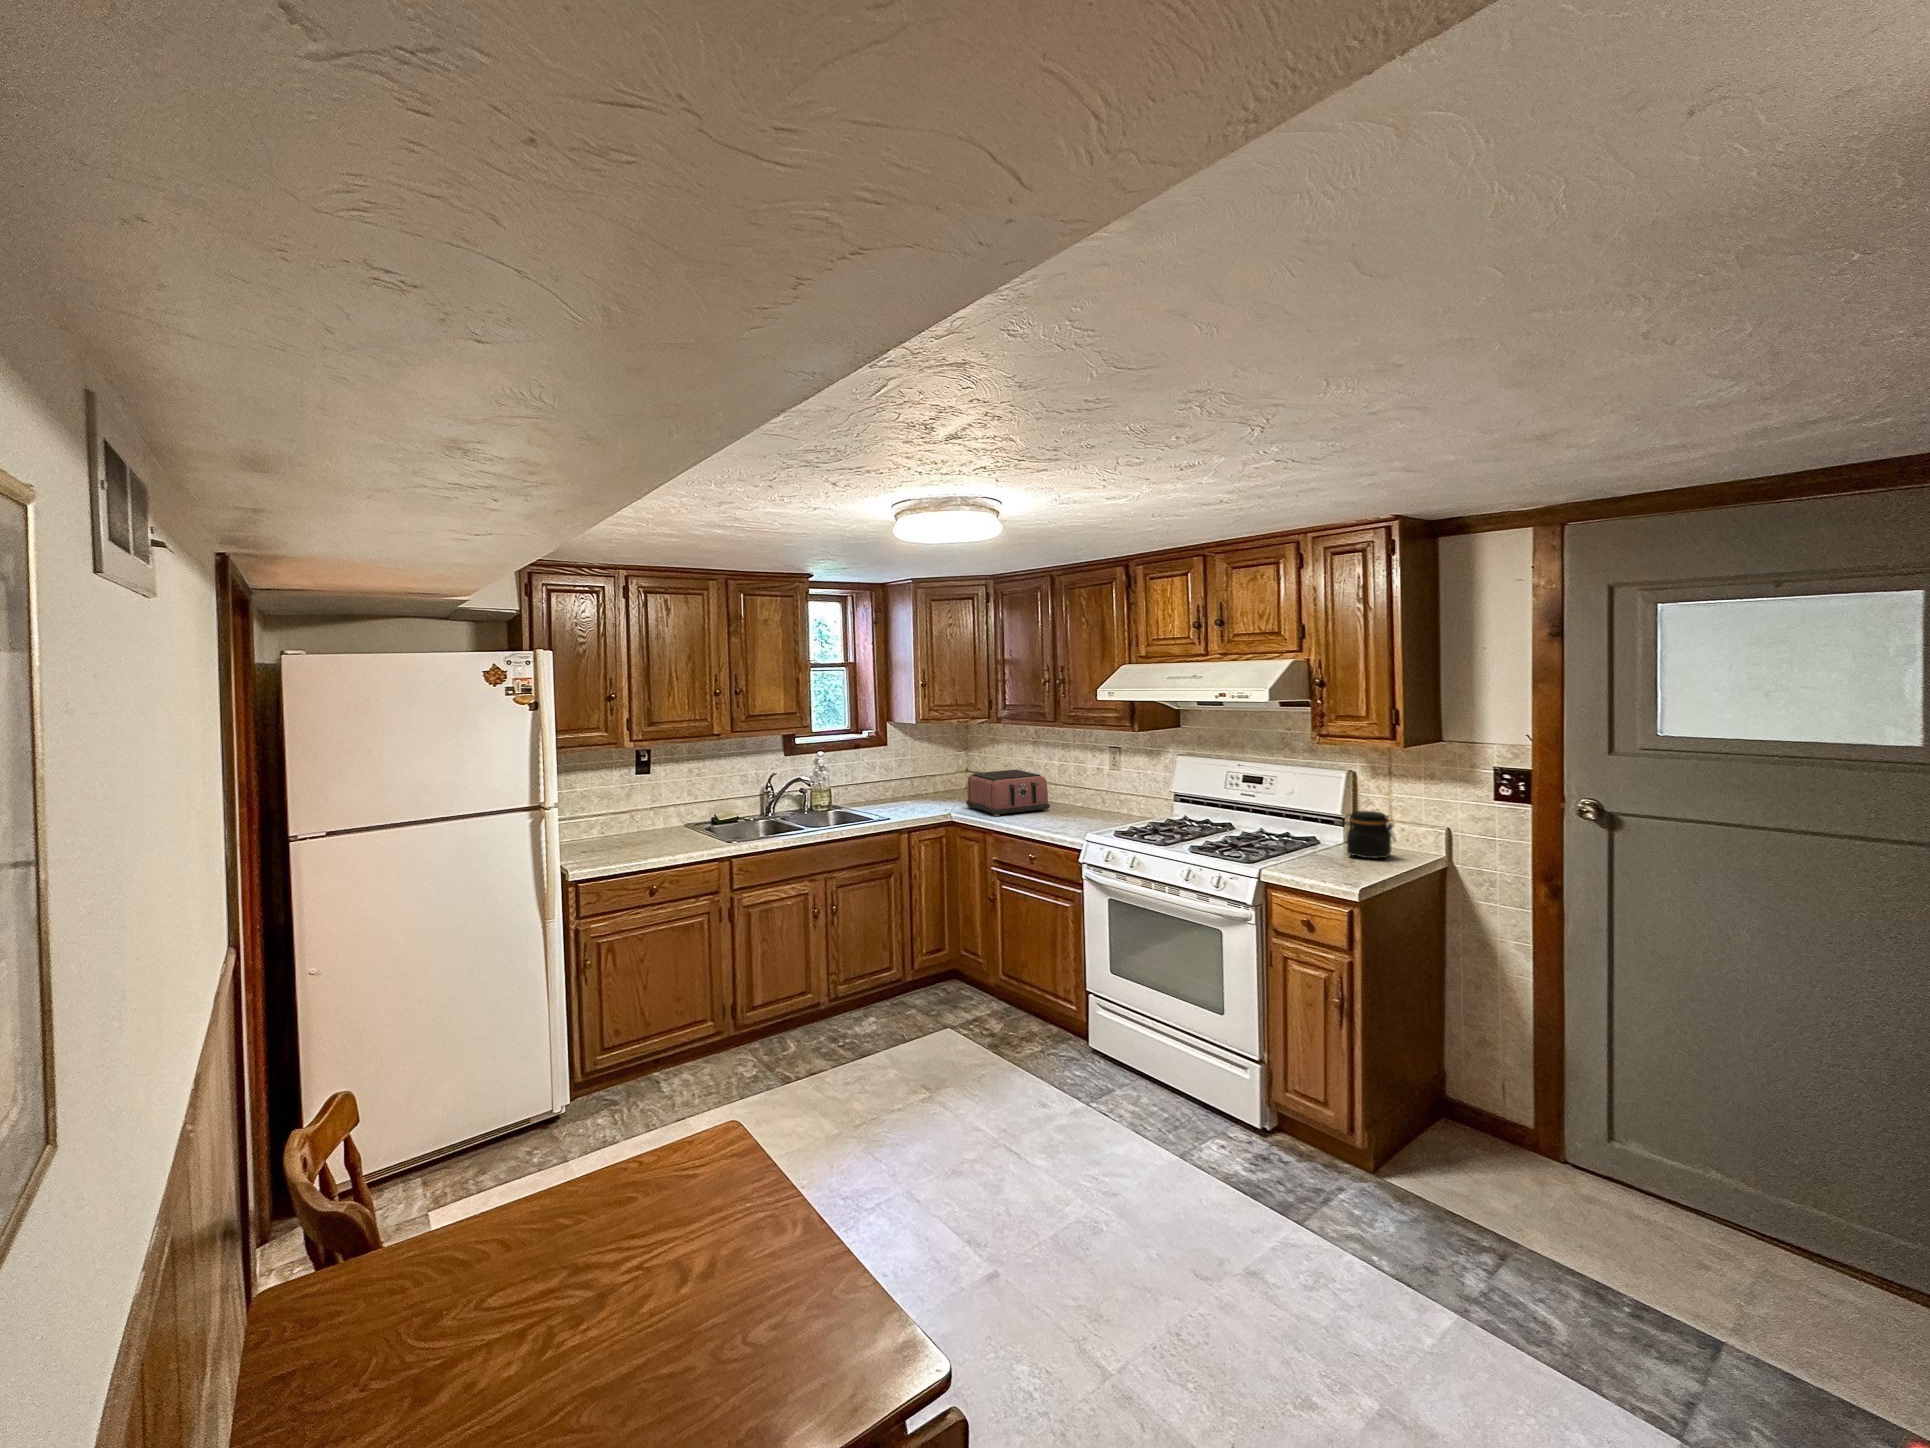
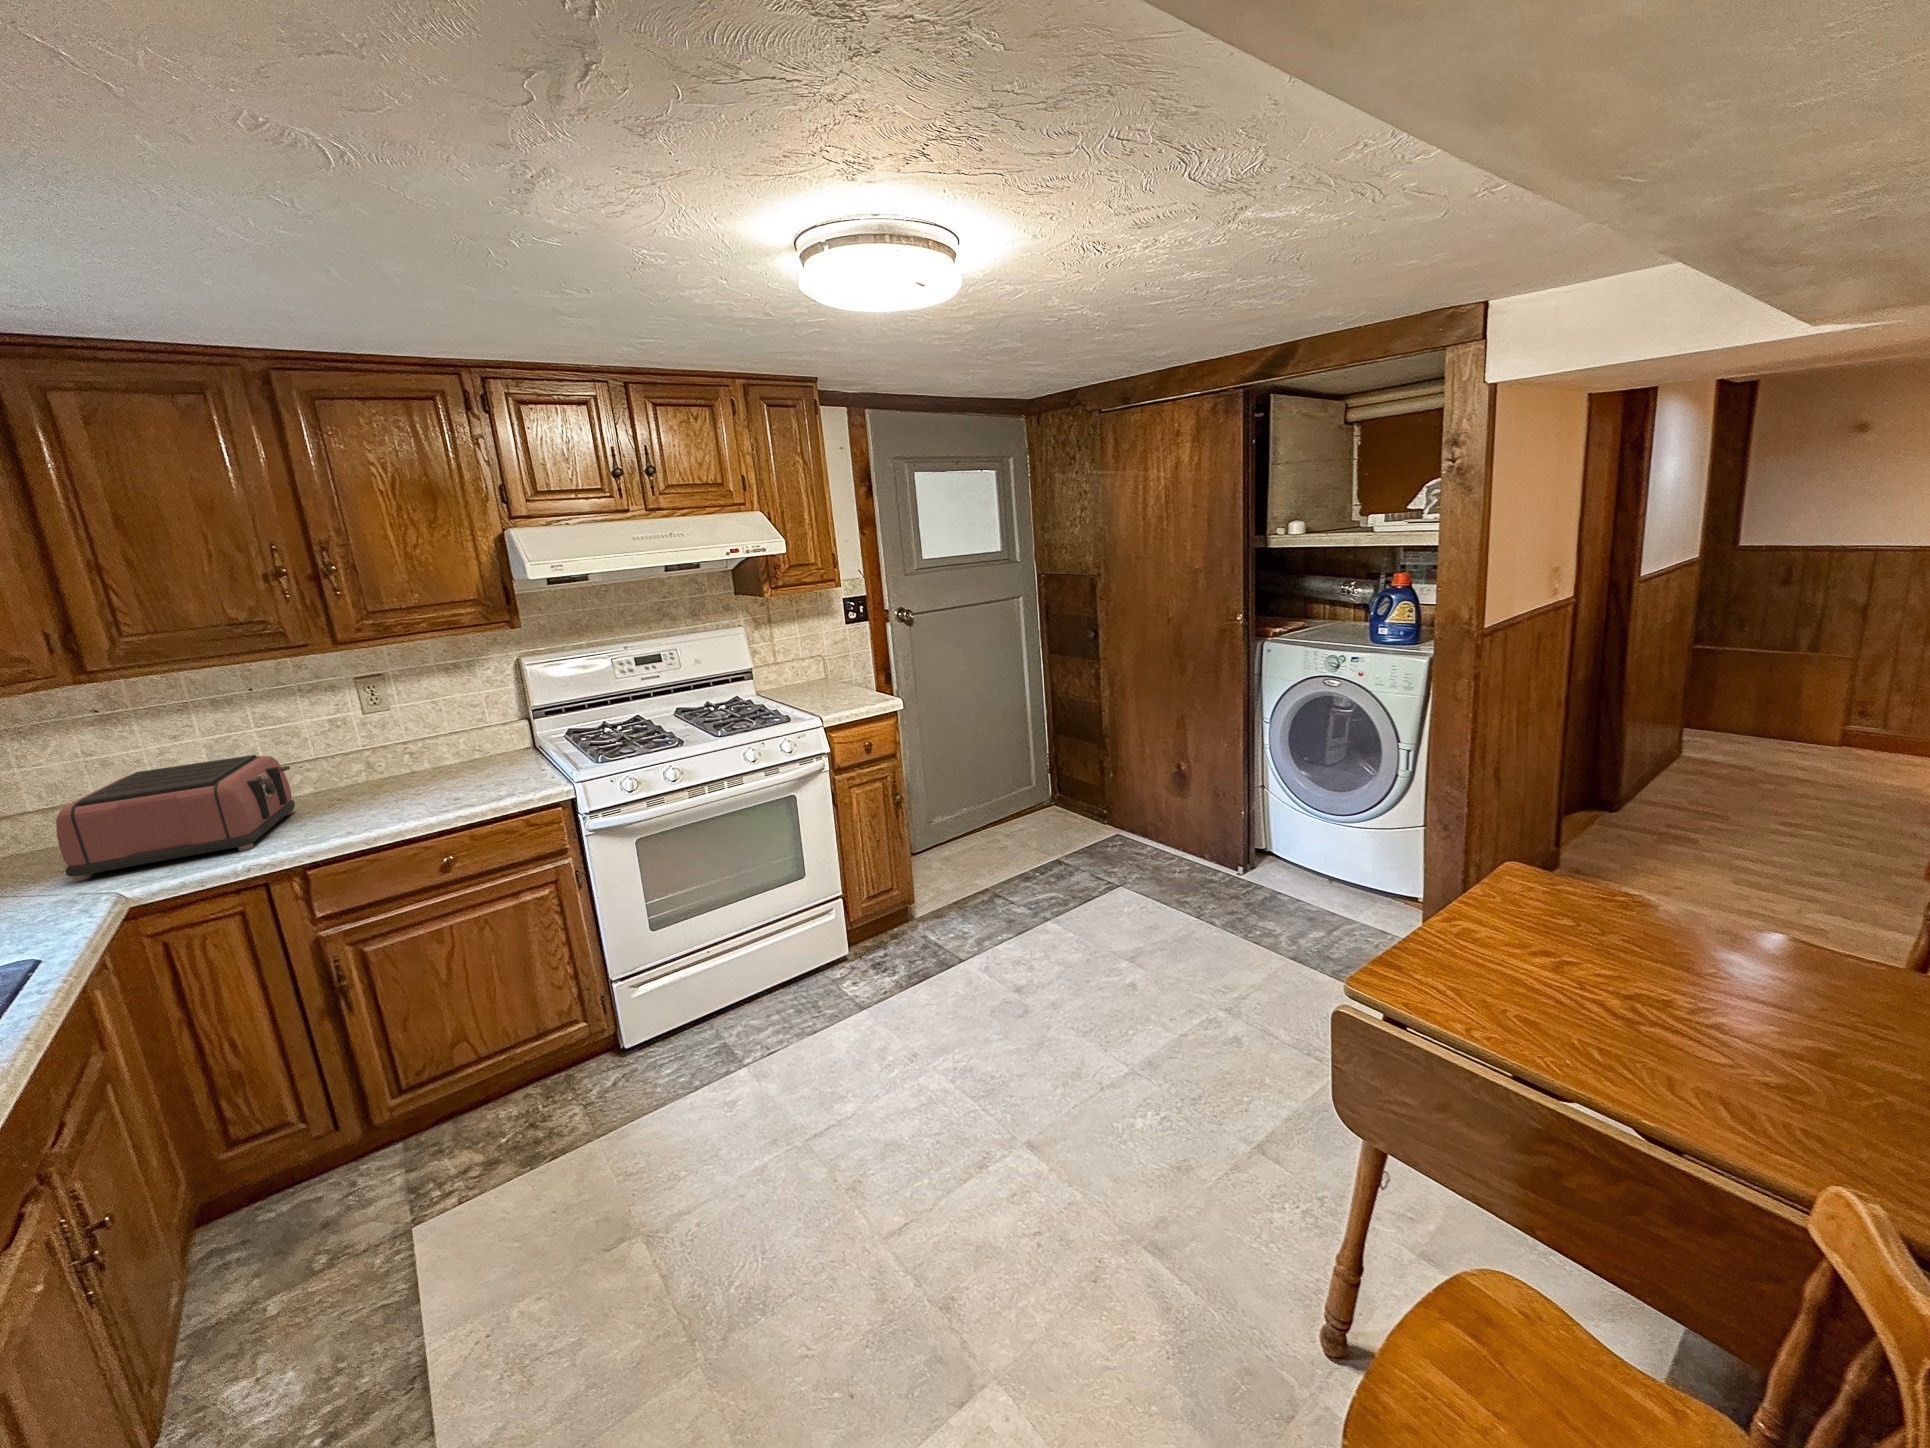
jar: present [1342,811,1395,859] -> none [780,653,823,695]

